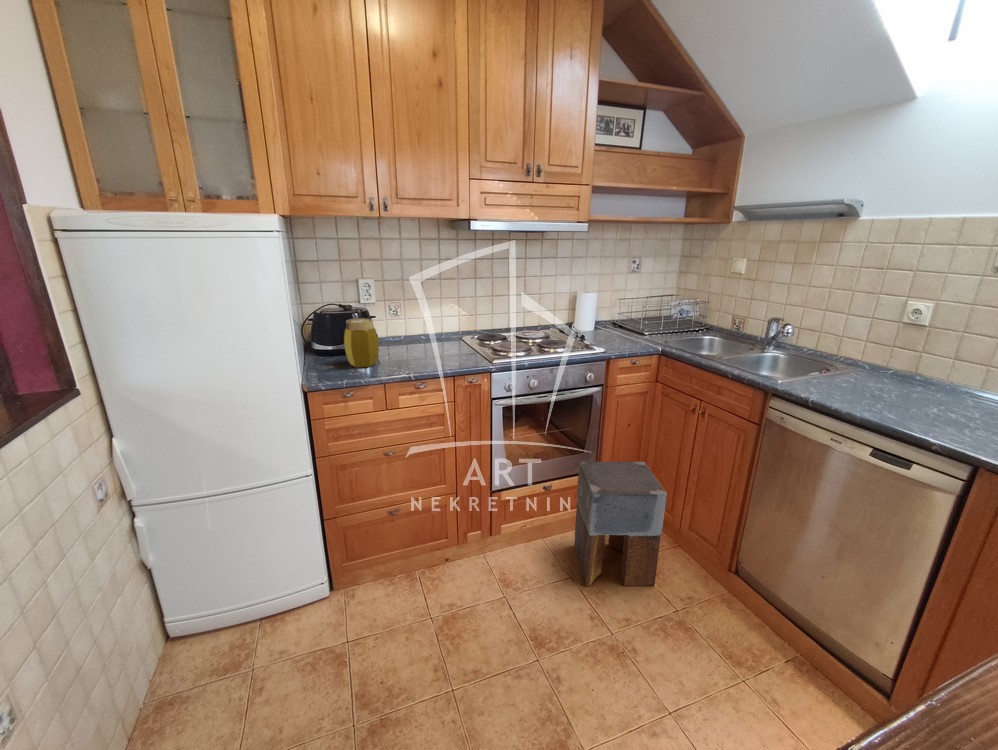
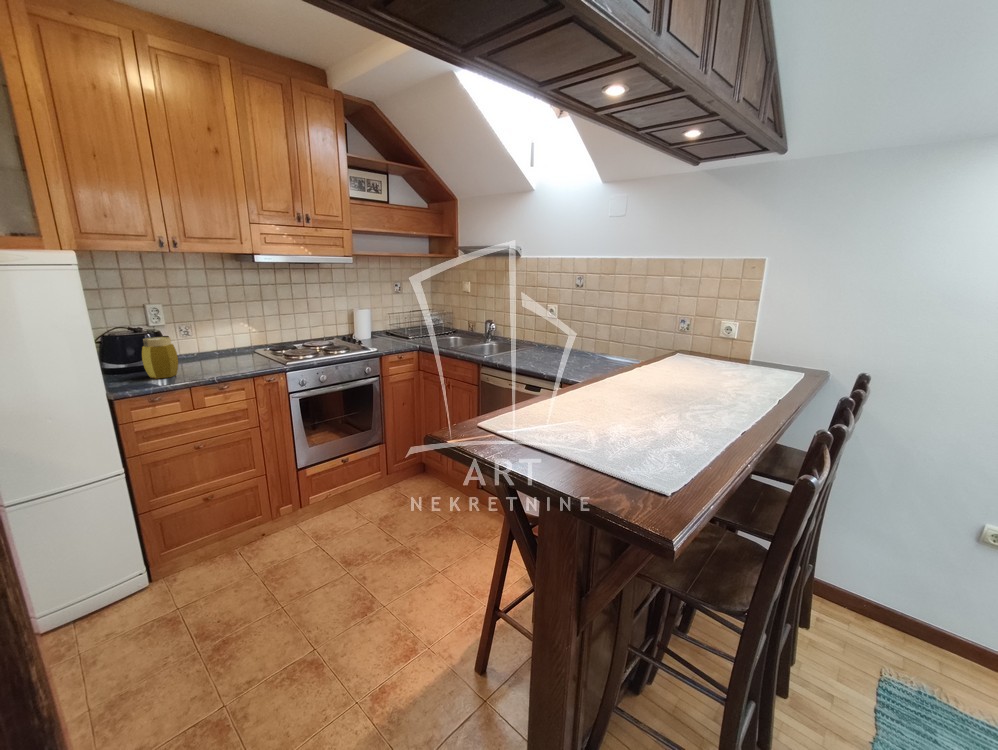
stool: present [574,462,667,586] -> none [368,427,431,523]

